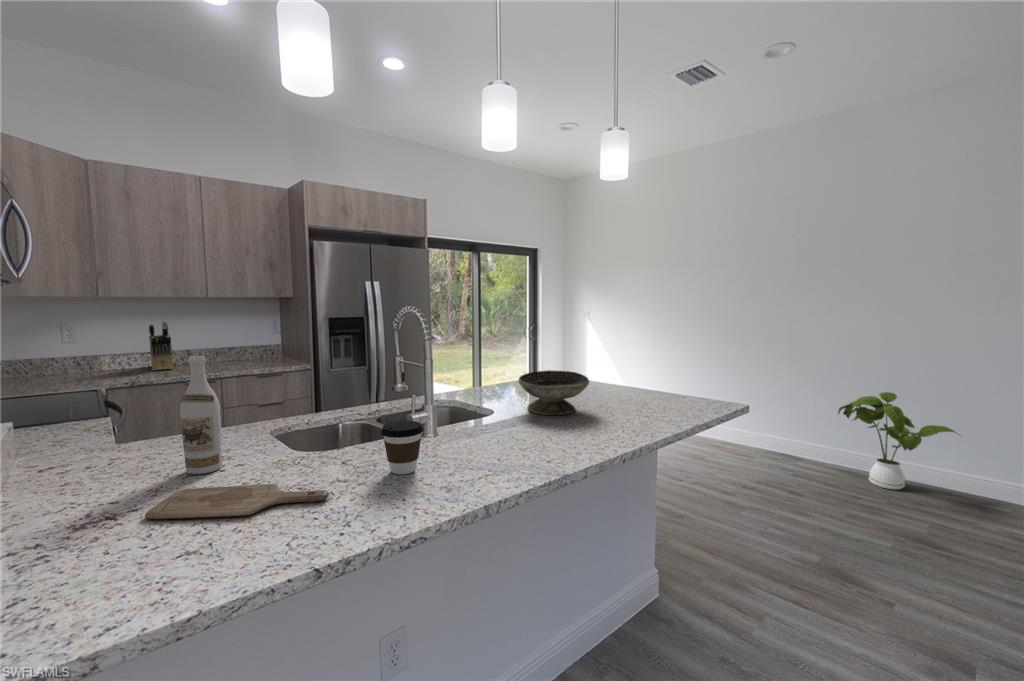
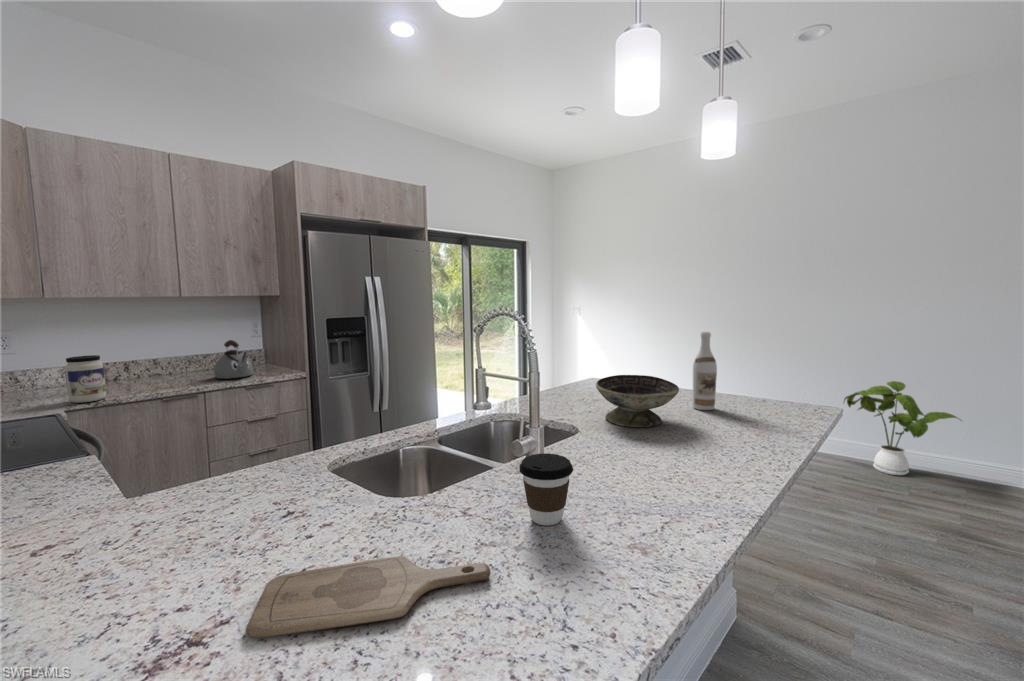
knife block: present [149,322,173,370] -> none [108,326,141,385]
kettle: none [232,335,265,368] -> present [214,340,253,379]
jar: none [110,344,142,382] -> present [65,355,106,403]
wine bottle: present [180,356,222,474] -> present [693,332,717,410]

